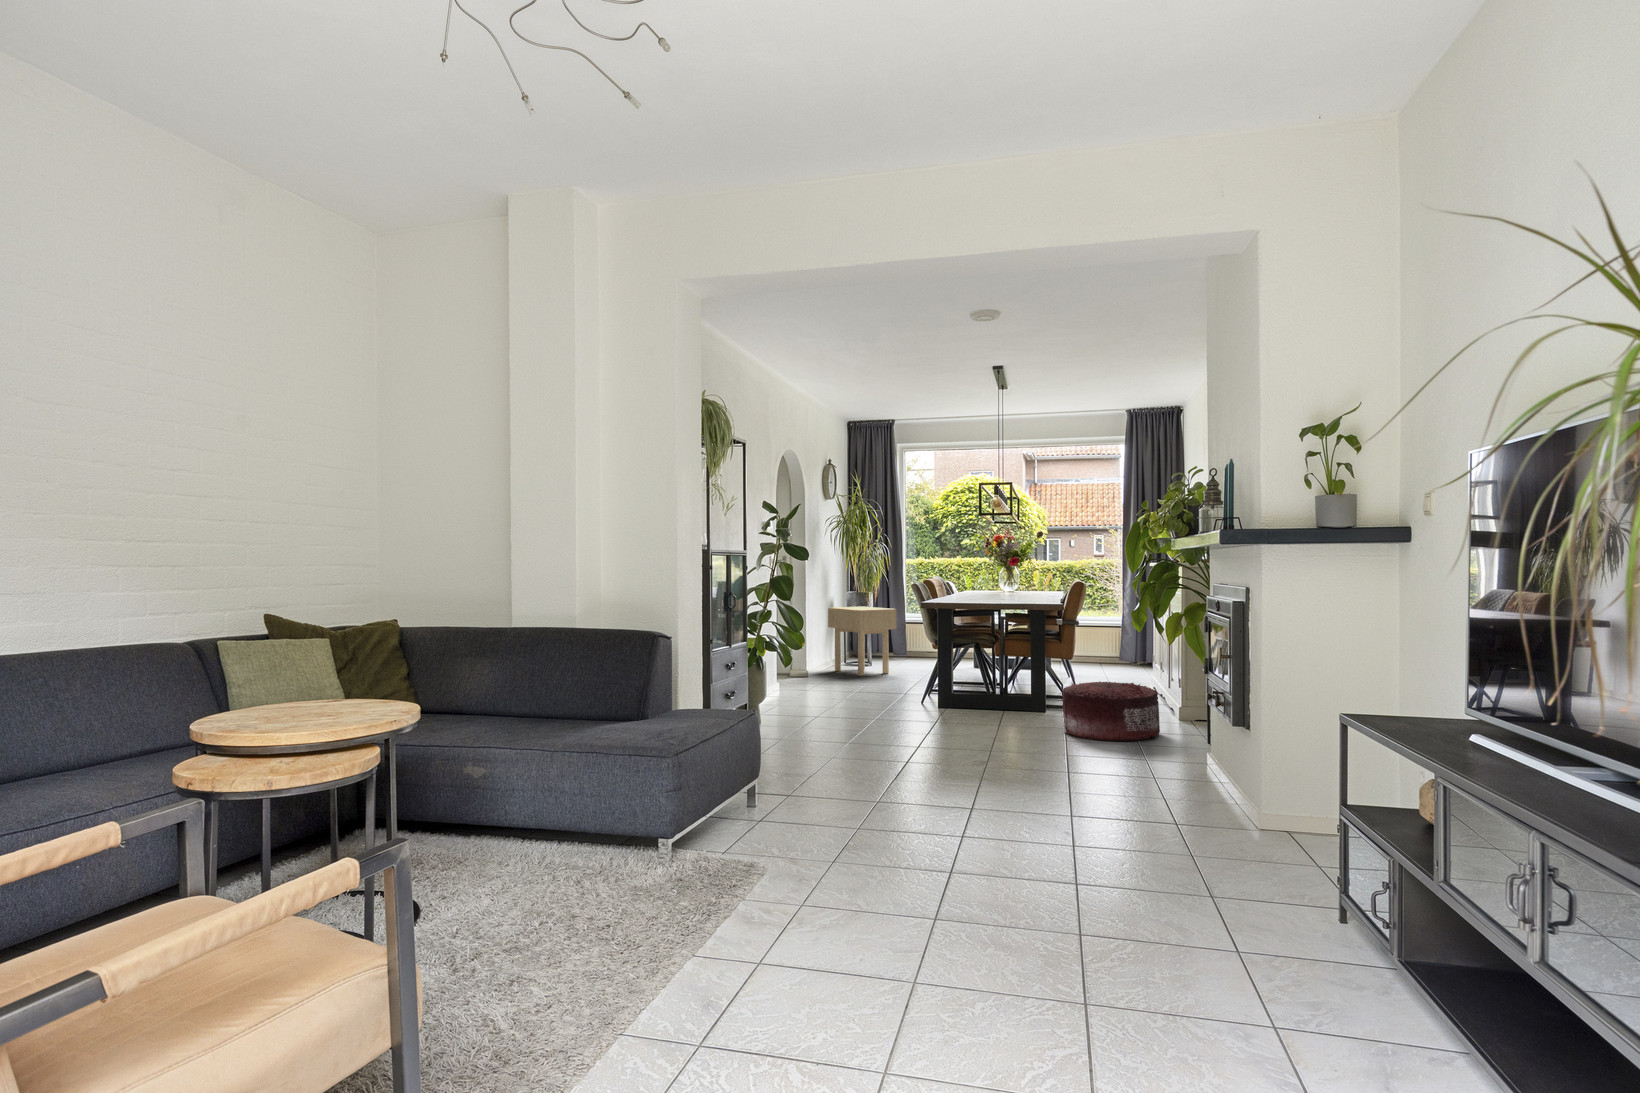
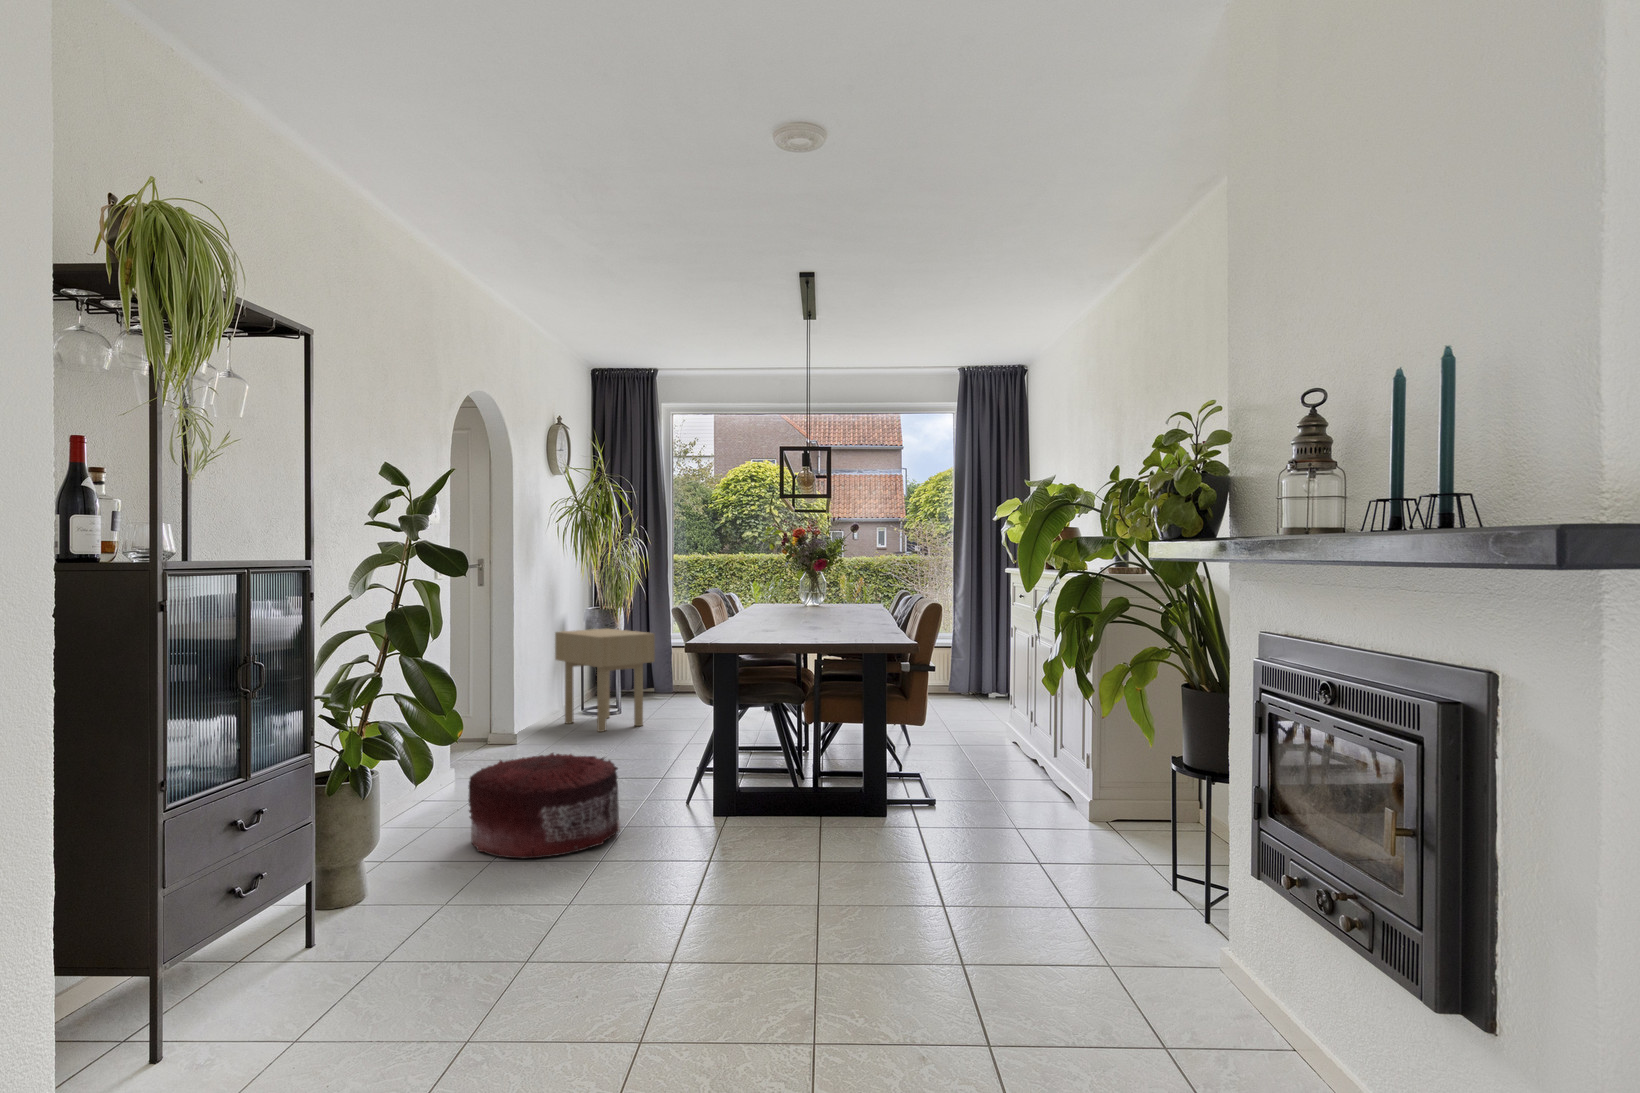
pouf: present [1062,681,1160,741] -> present [468,753,620,858]

